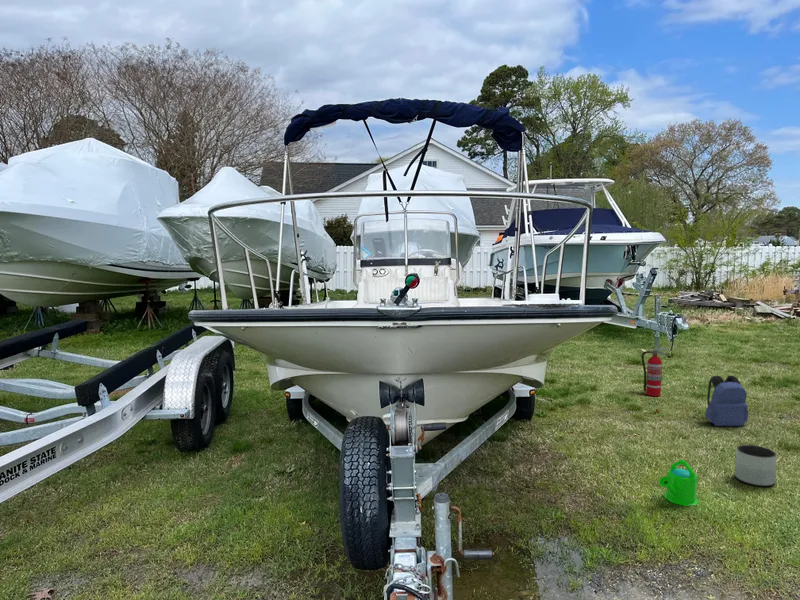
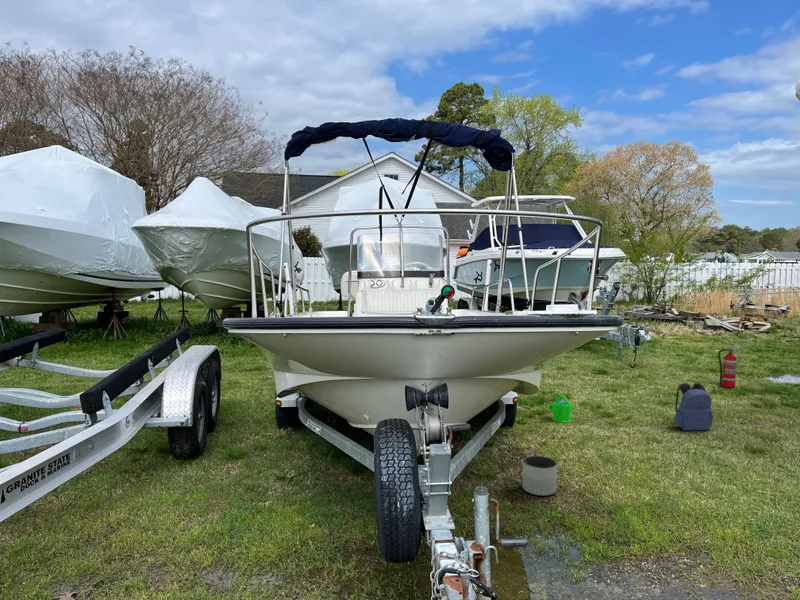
fire extinguisher: present [642,348,667,396] -> present [718,347,741,388]
planter: present [735,445,776,486] -> present [522,456,557,496]
watering can: present [659,460,698,506] -> present [547,395,573,422]

